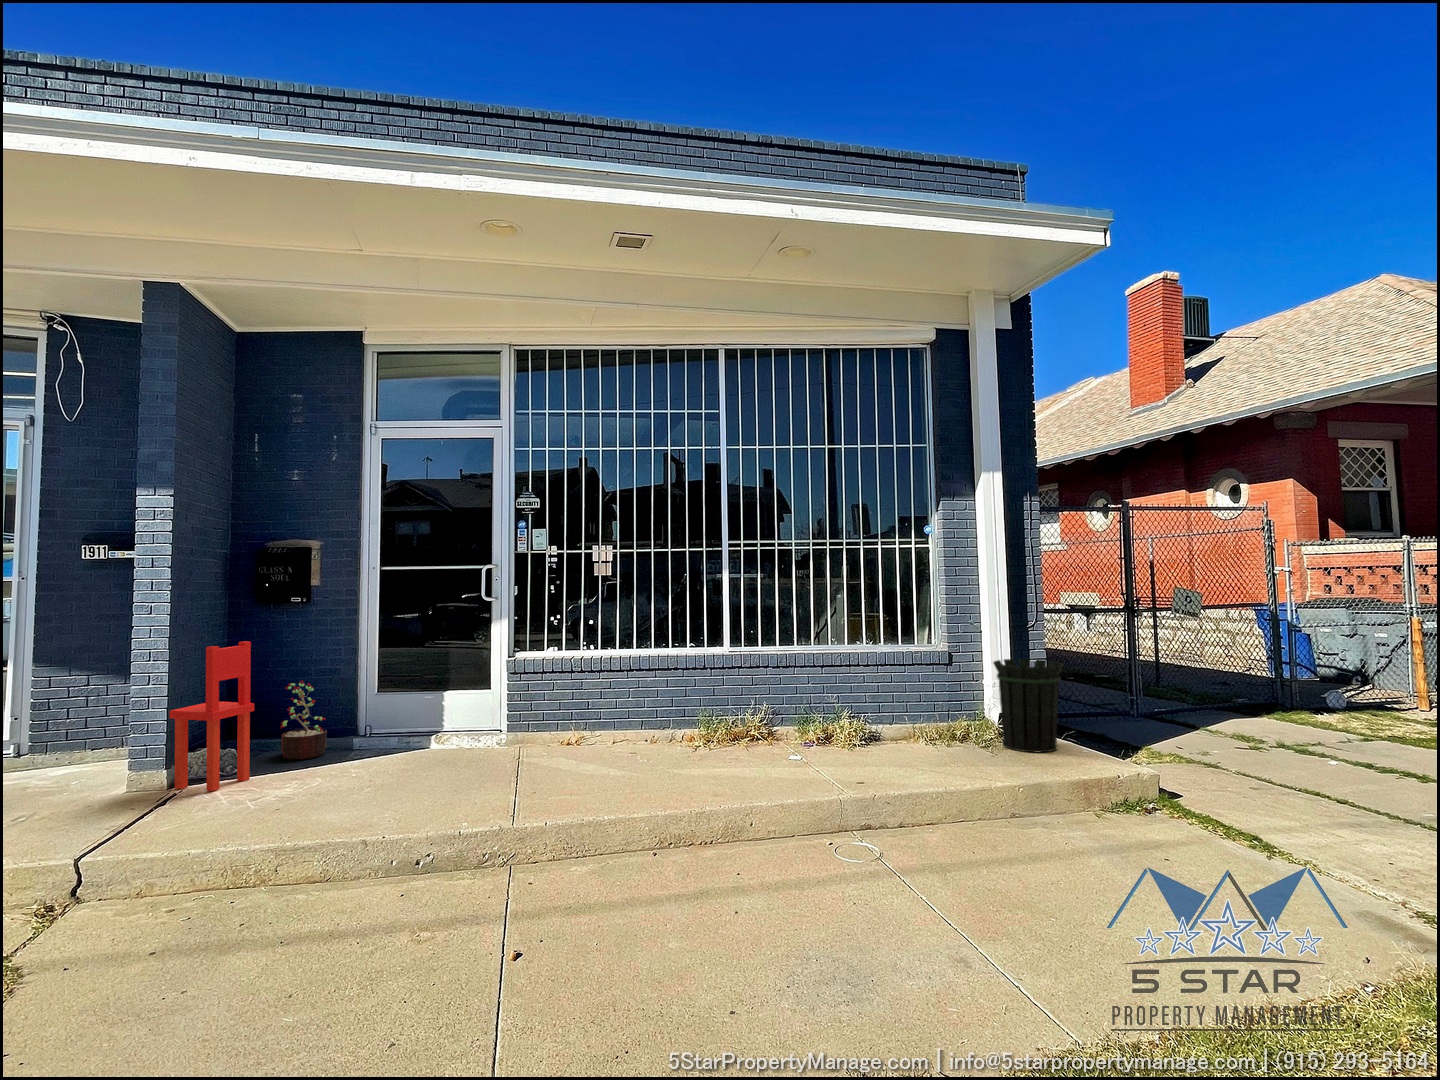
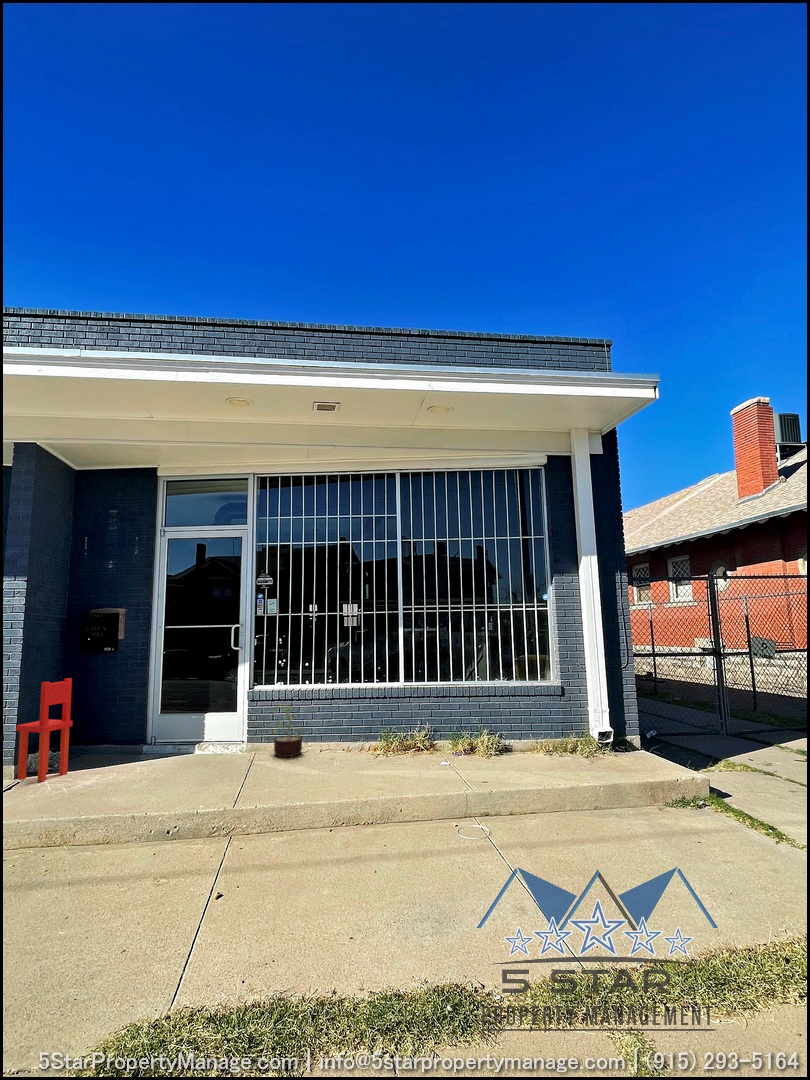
waste bin: present [993,659,1064,752] -> none [592,691,644,761]
decorative plant: present [281,681,327,759] -> present [273,704,302,757]

